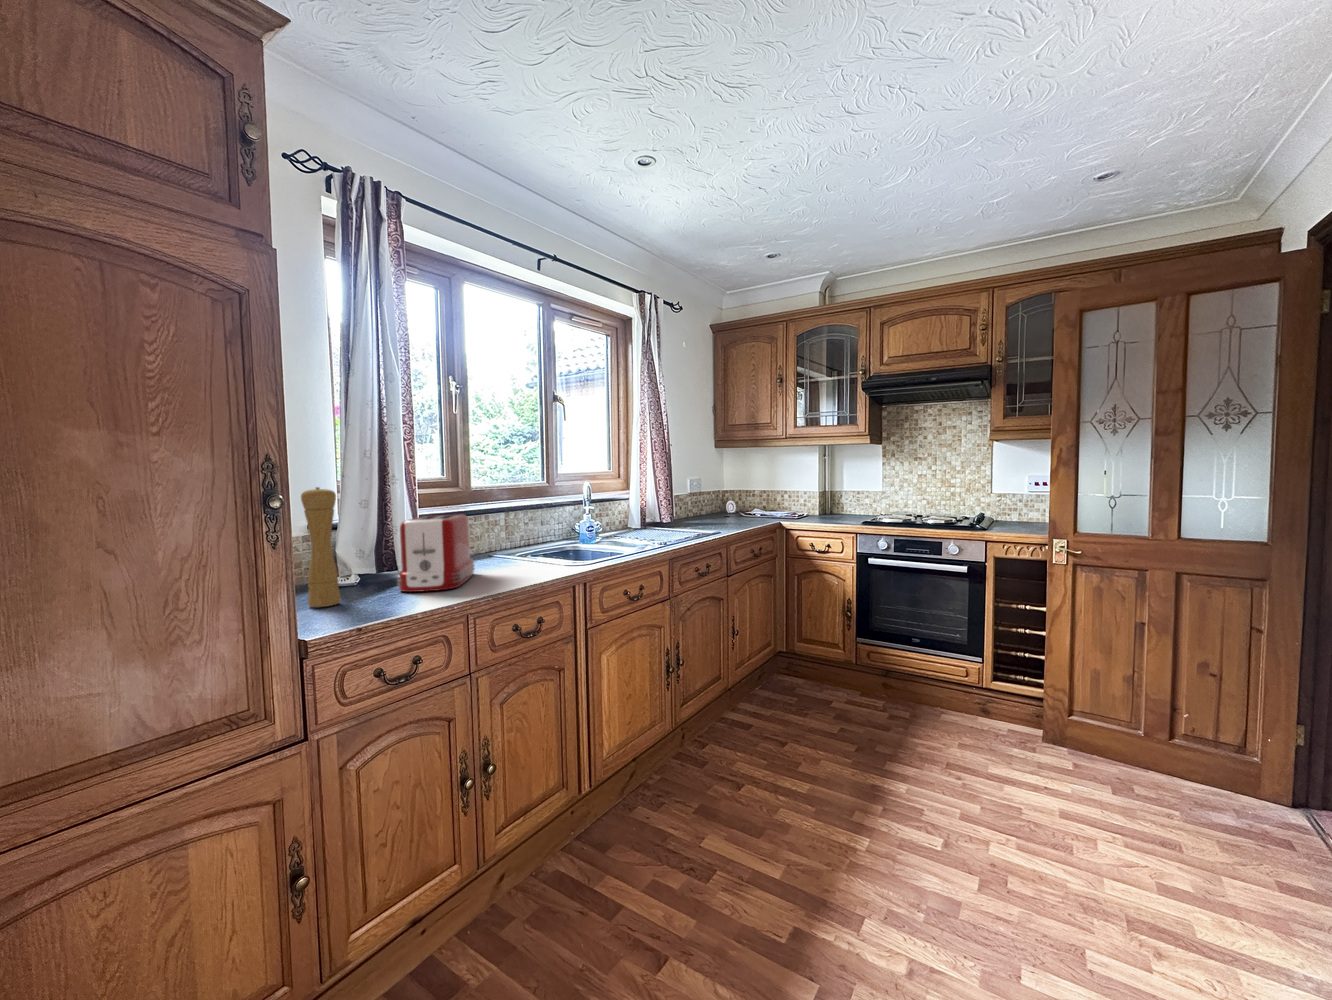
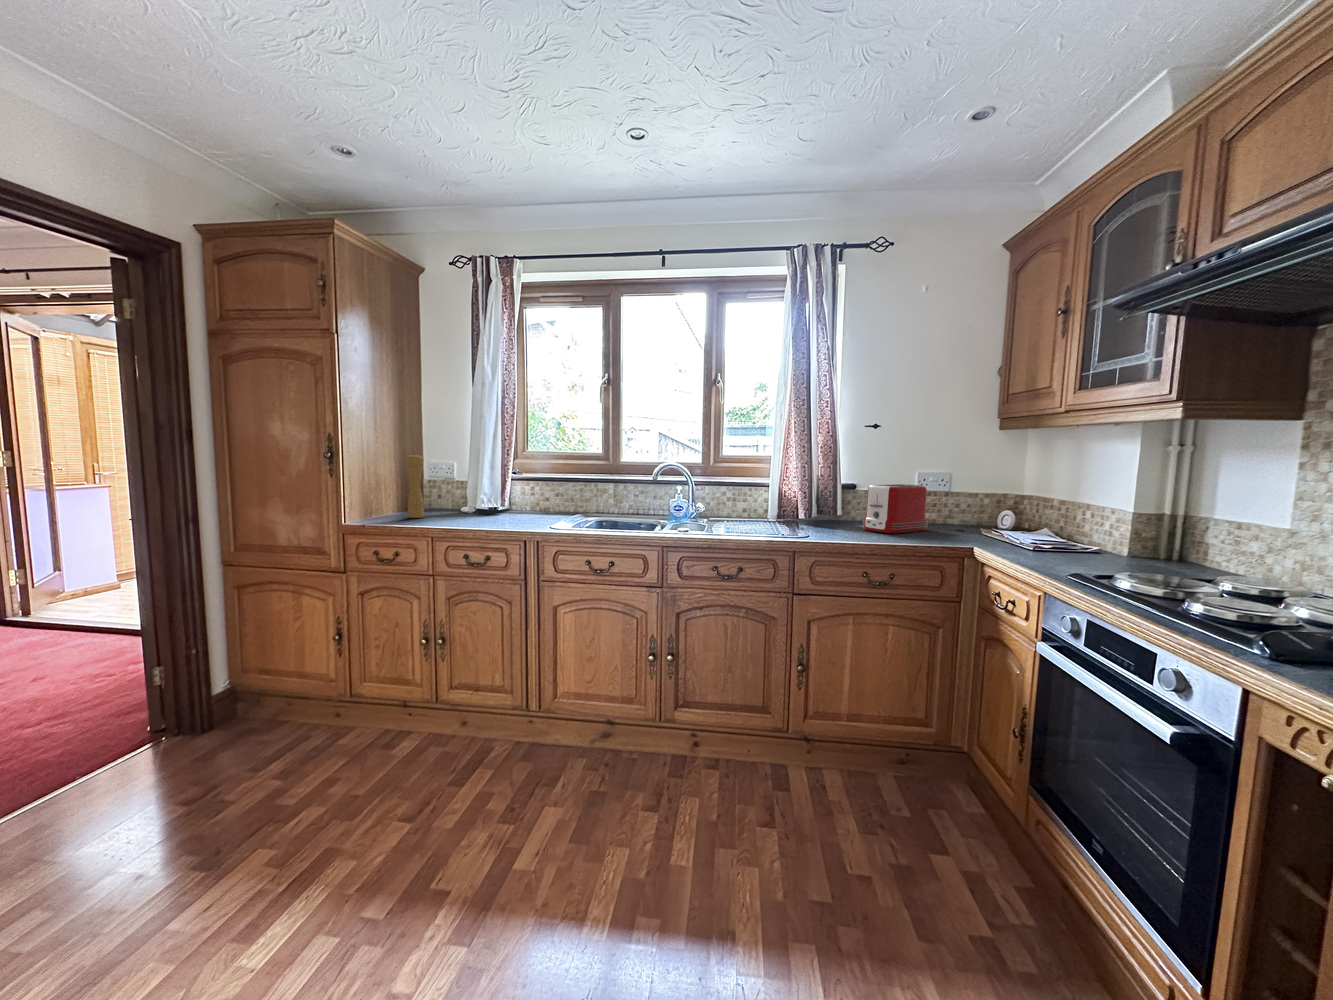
toaster: present [397,514,475,592] -> present [863,484,928,533]

